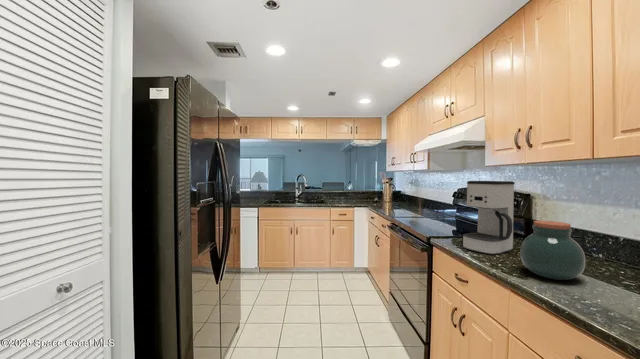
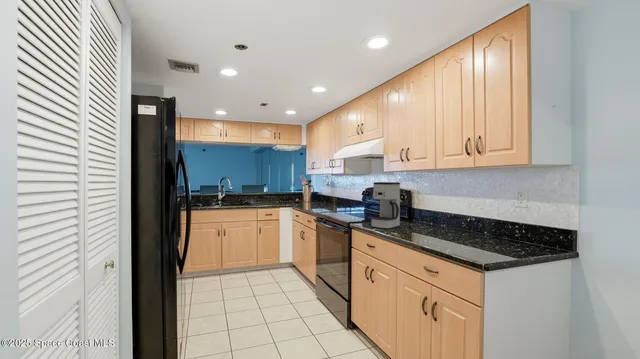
jar: present [520,221,585,280] -> none [402,205,431,236]

